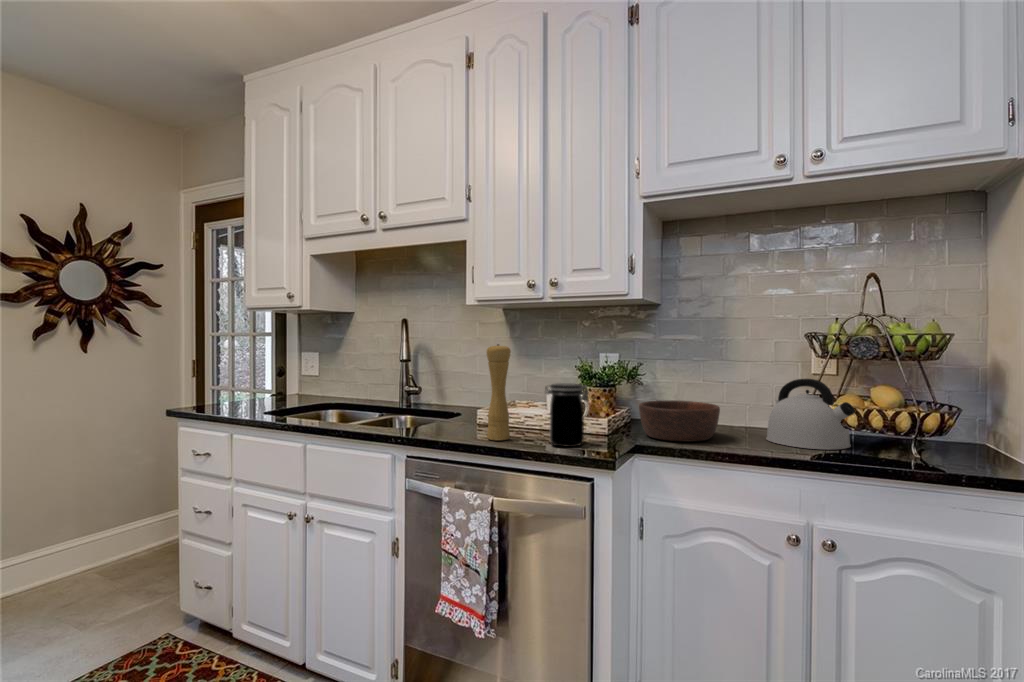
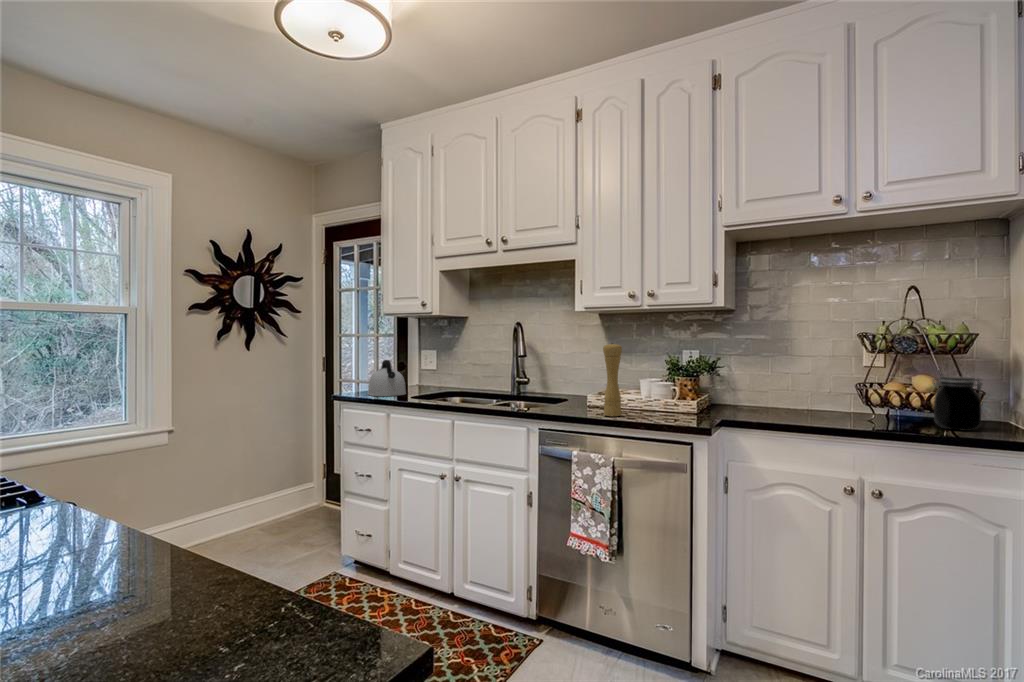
kettle: present [766,379,855,450] -> present [368,360,406,396]
jar: present [545,383,588,447] -> present [933,376,982,431]
wooden bowl: present [639,401,720,442] -> none [722,387,788,418]

